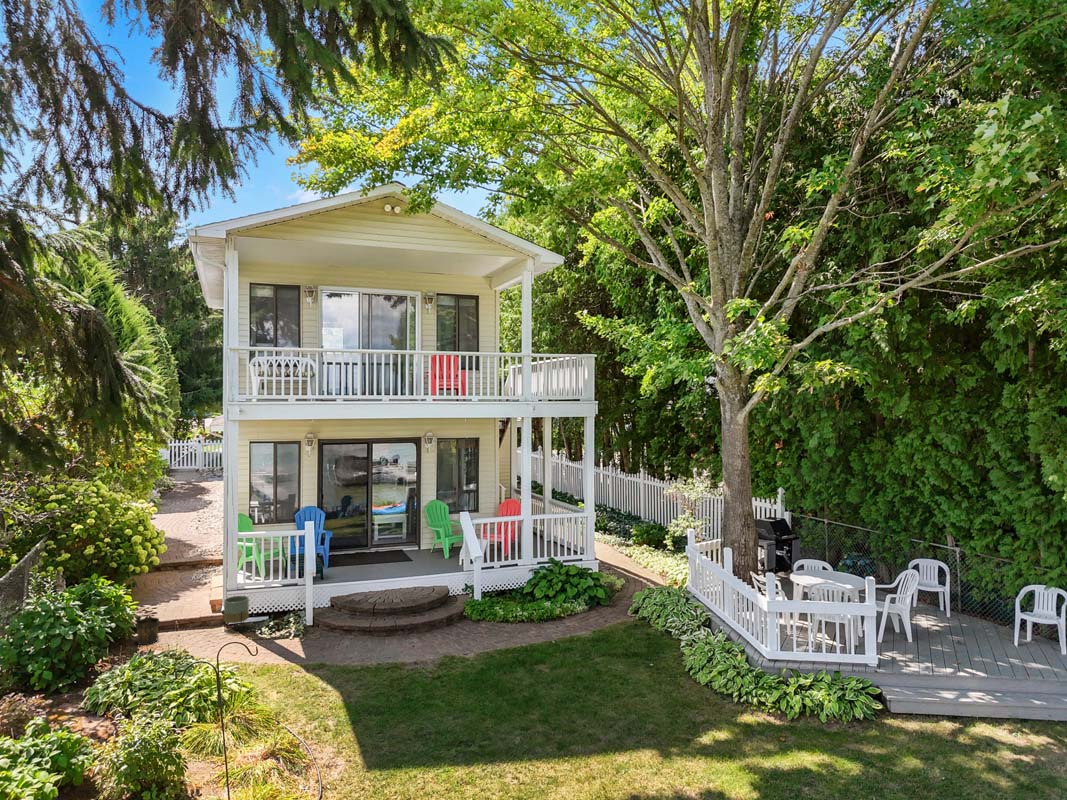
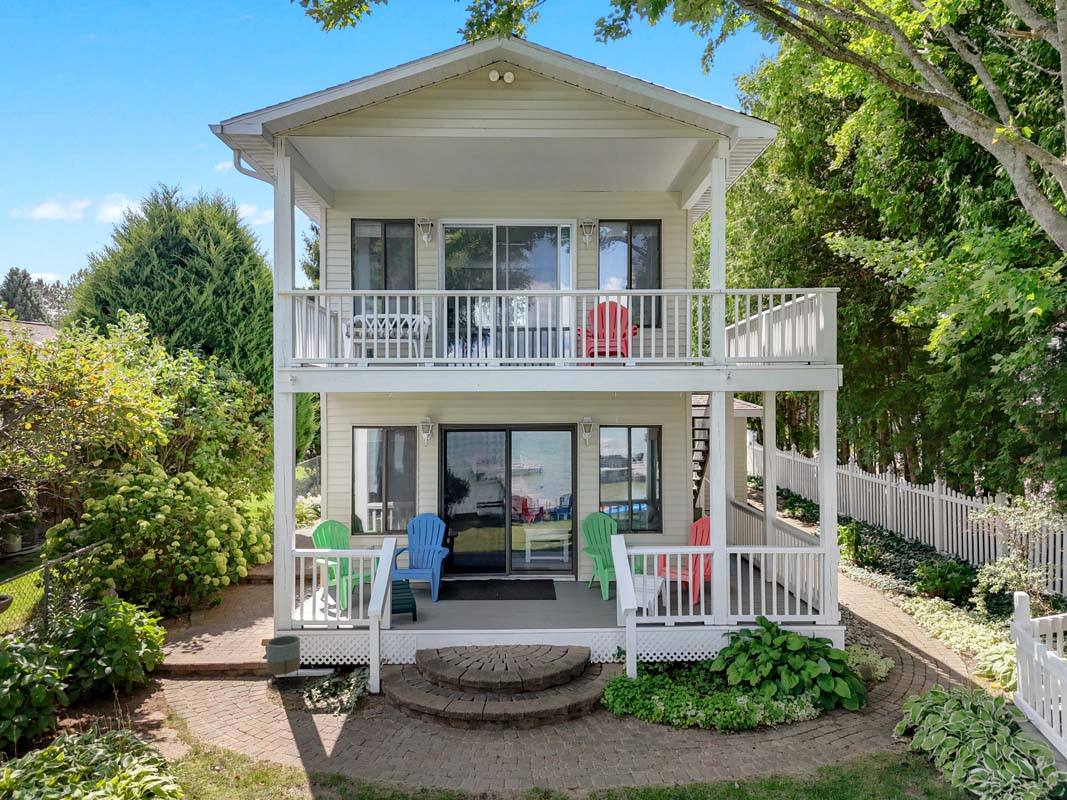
bucket: present [132,615,160,645] -> none [148,648,190,693]

